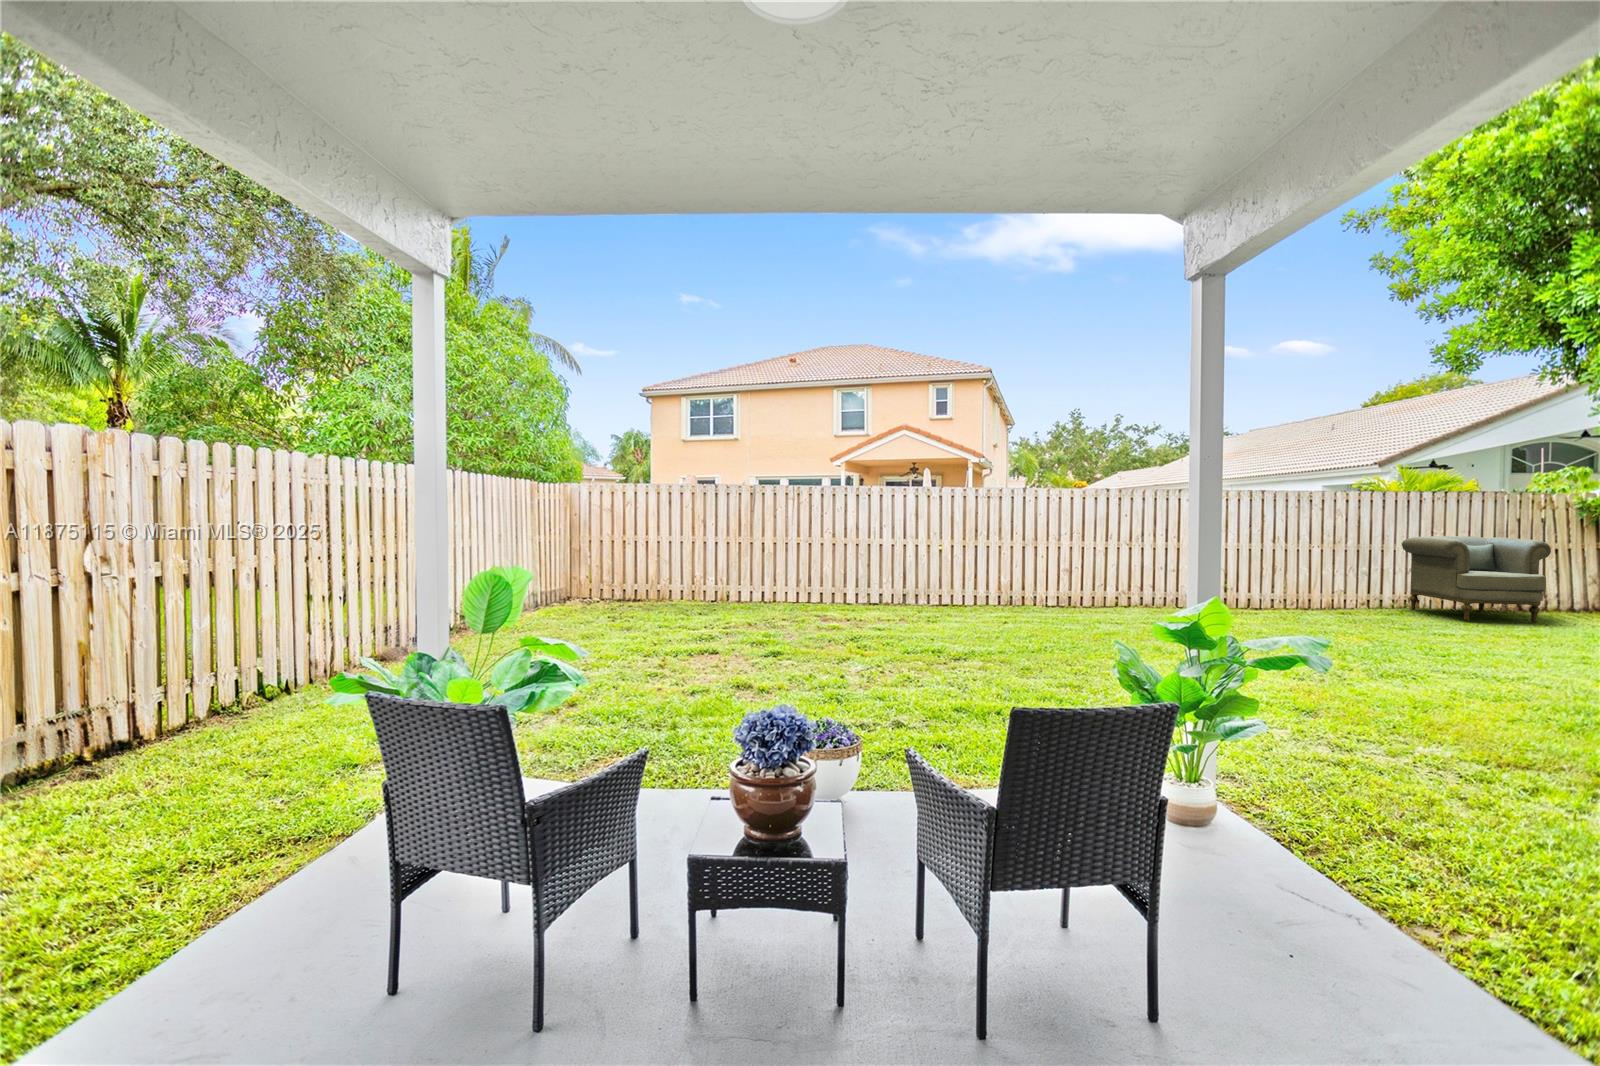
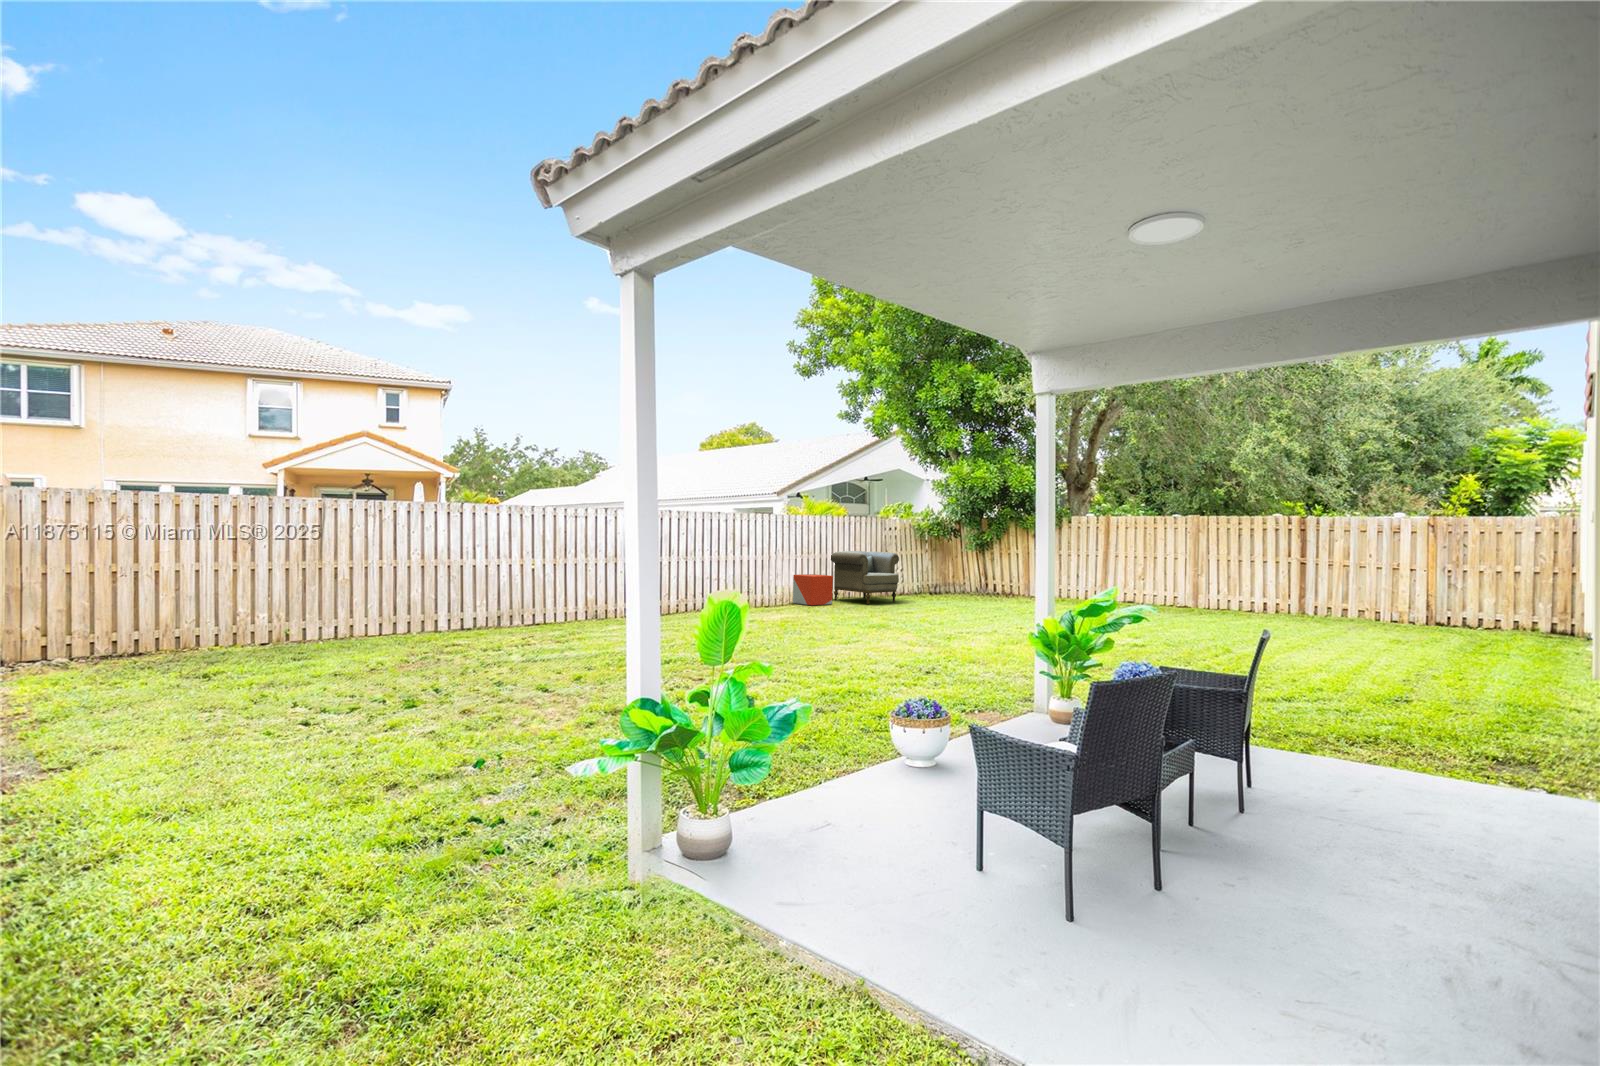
stool: none [1322,568,1394,615] -> present [793,574,833,605]

